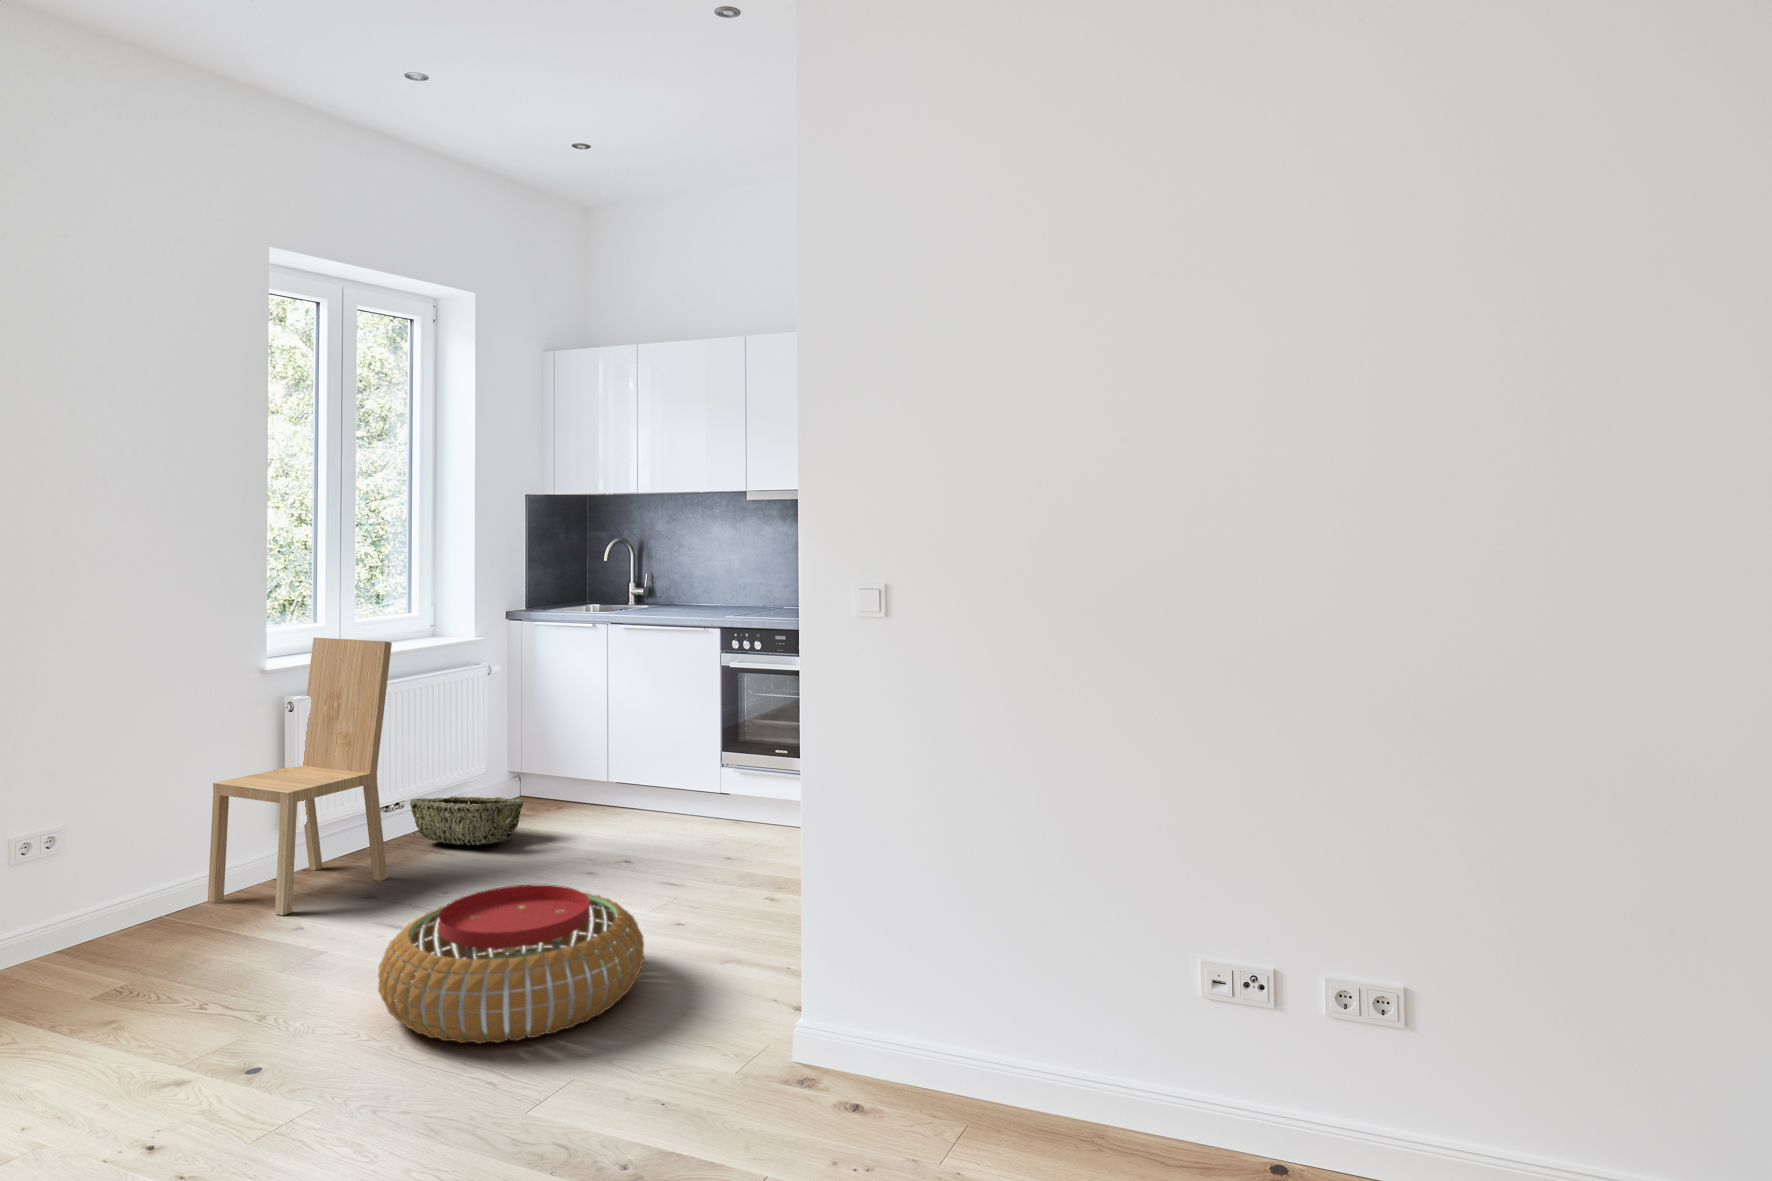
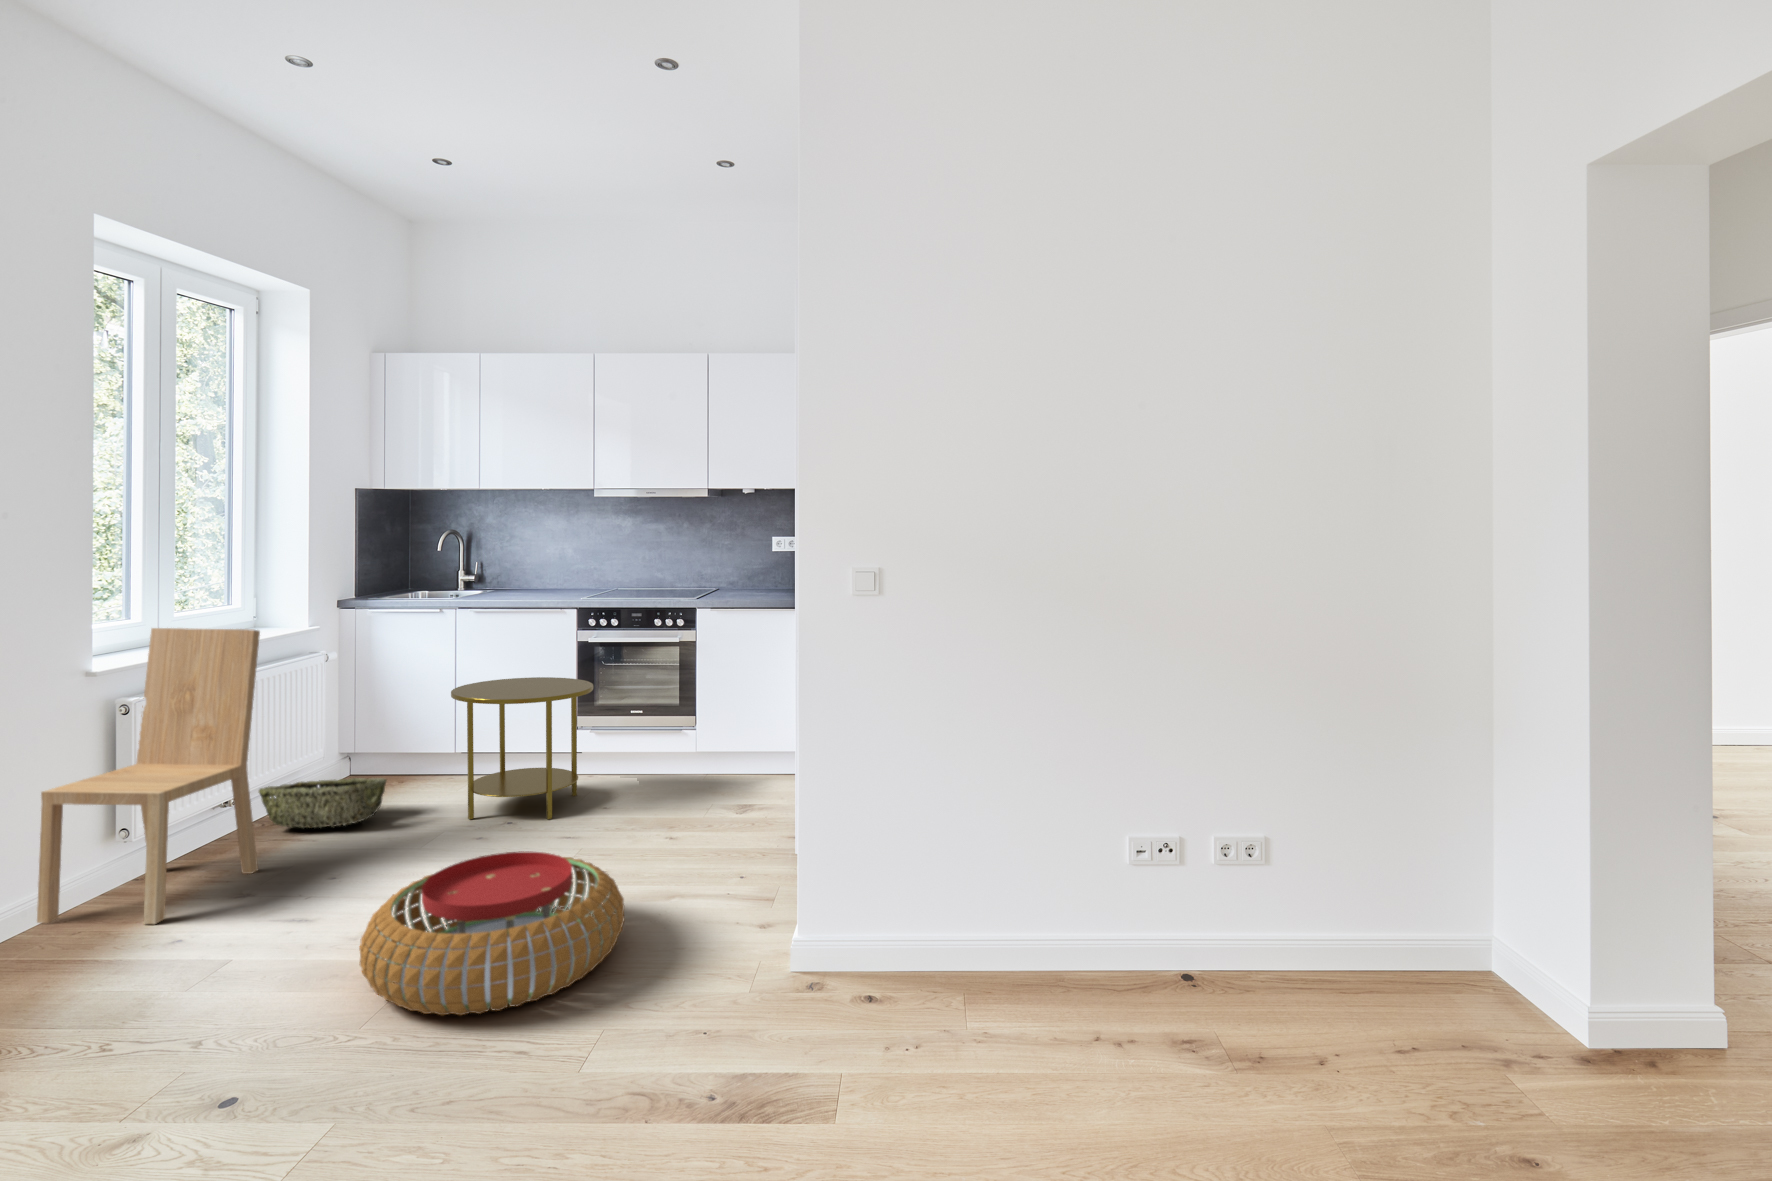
side table: none [578,702,725,861] -> present [451,677,593,819]

